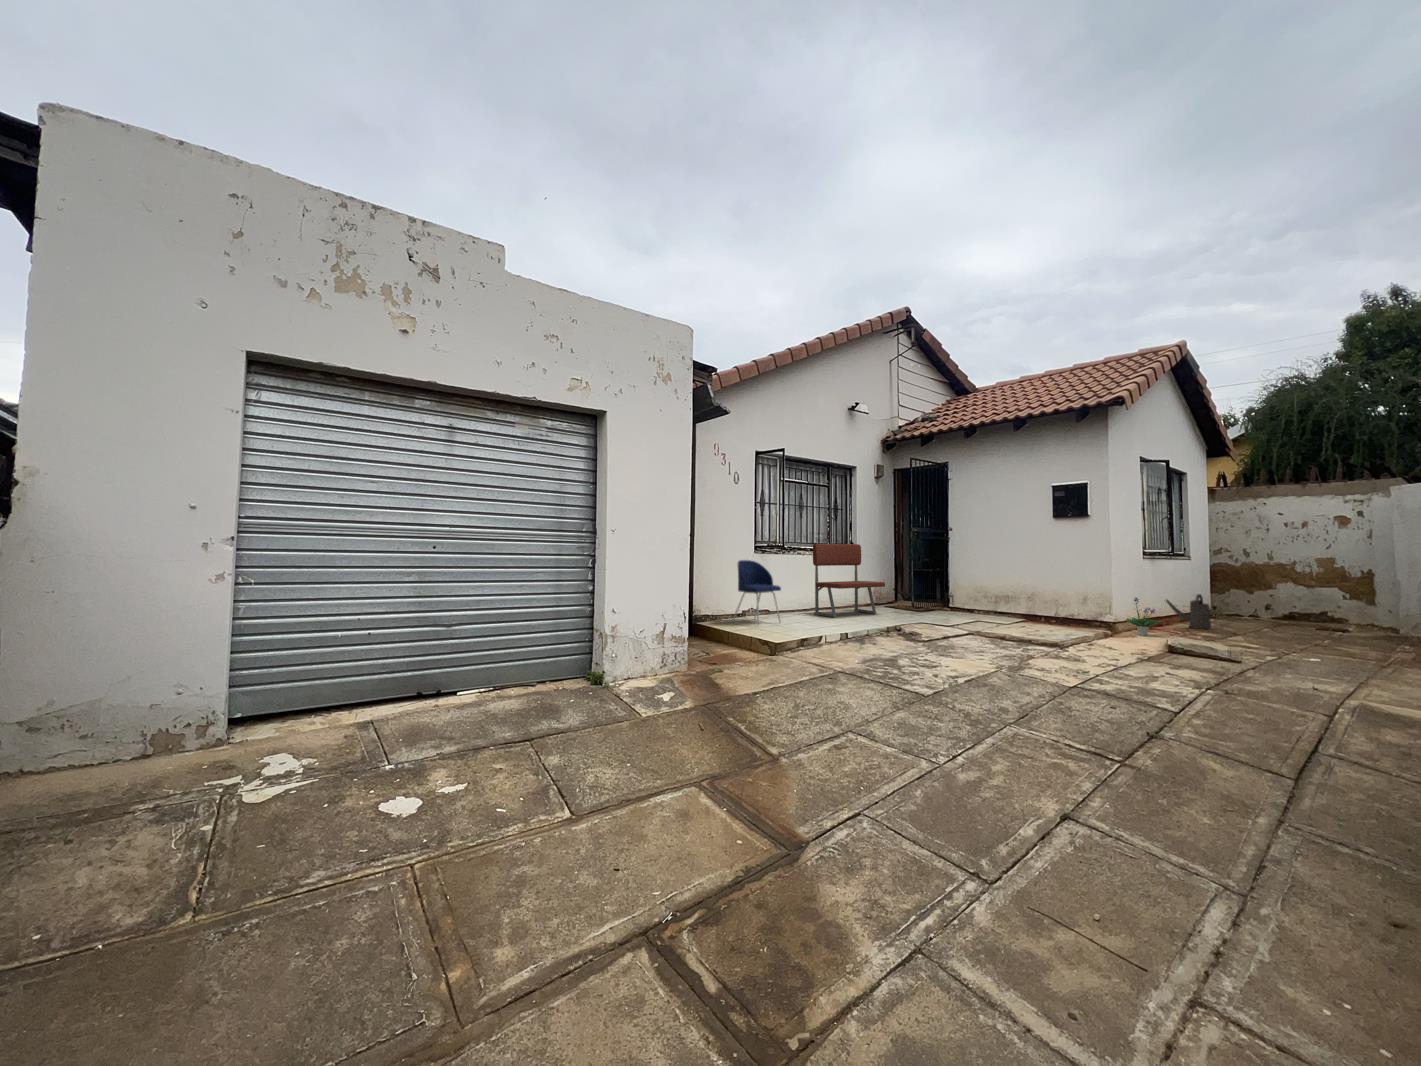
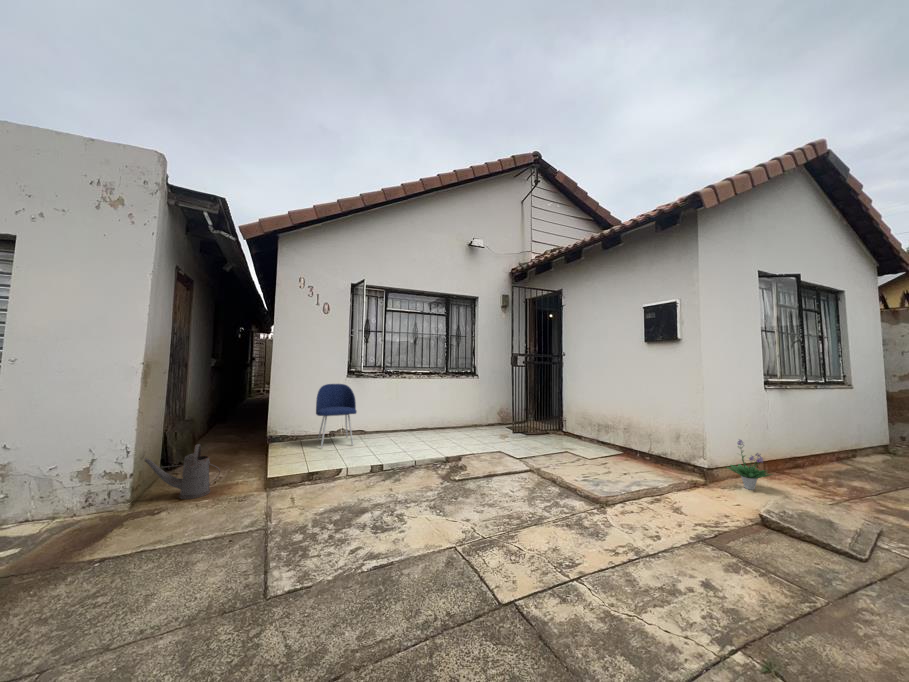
bench: present [813,544,885,617] -> none [418,368,484,439]
watering can: present [1166,594,1212,629] -> present [145,444,220,499]

